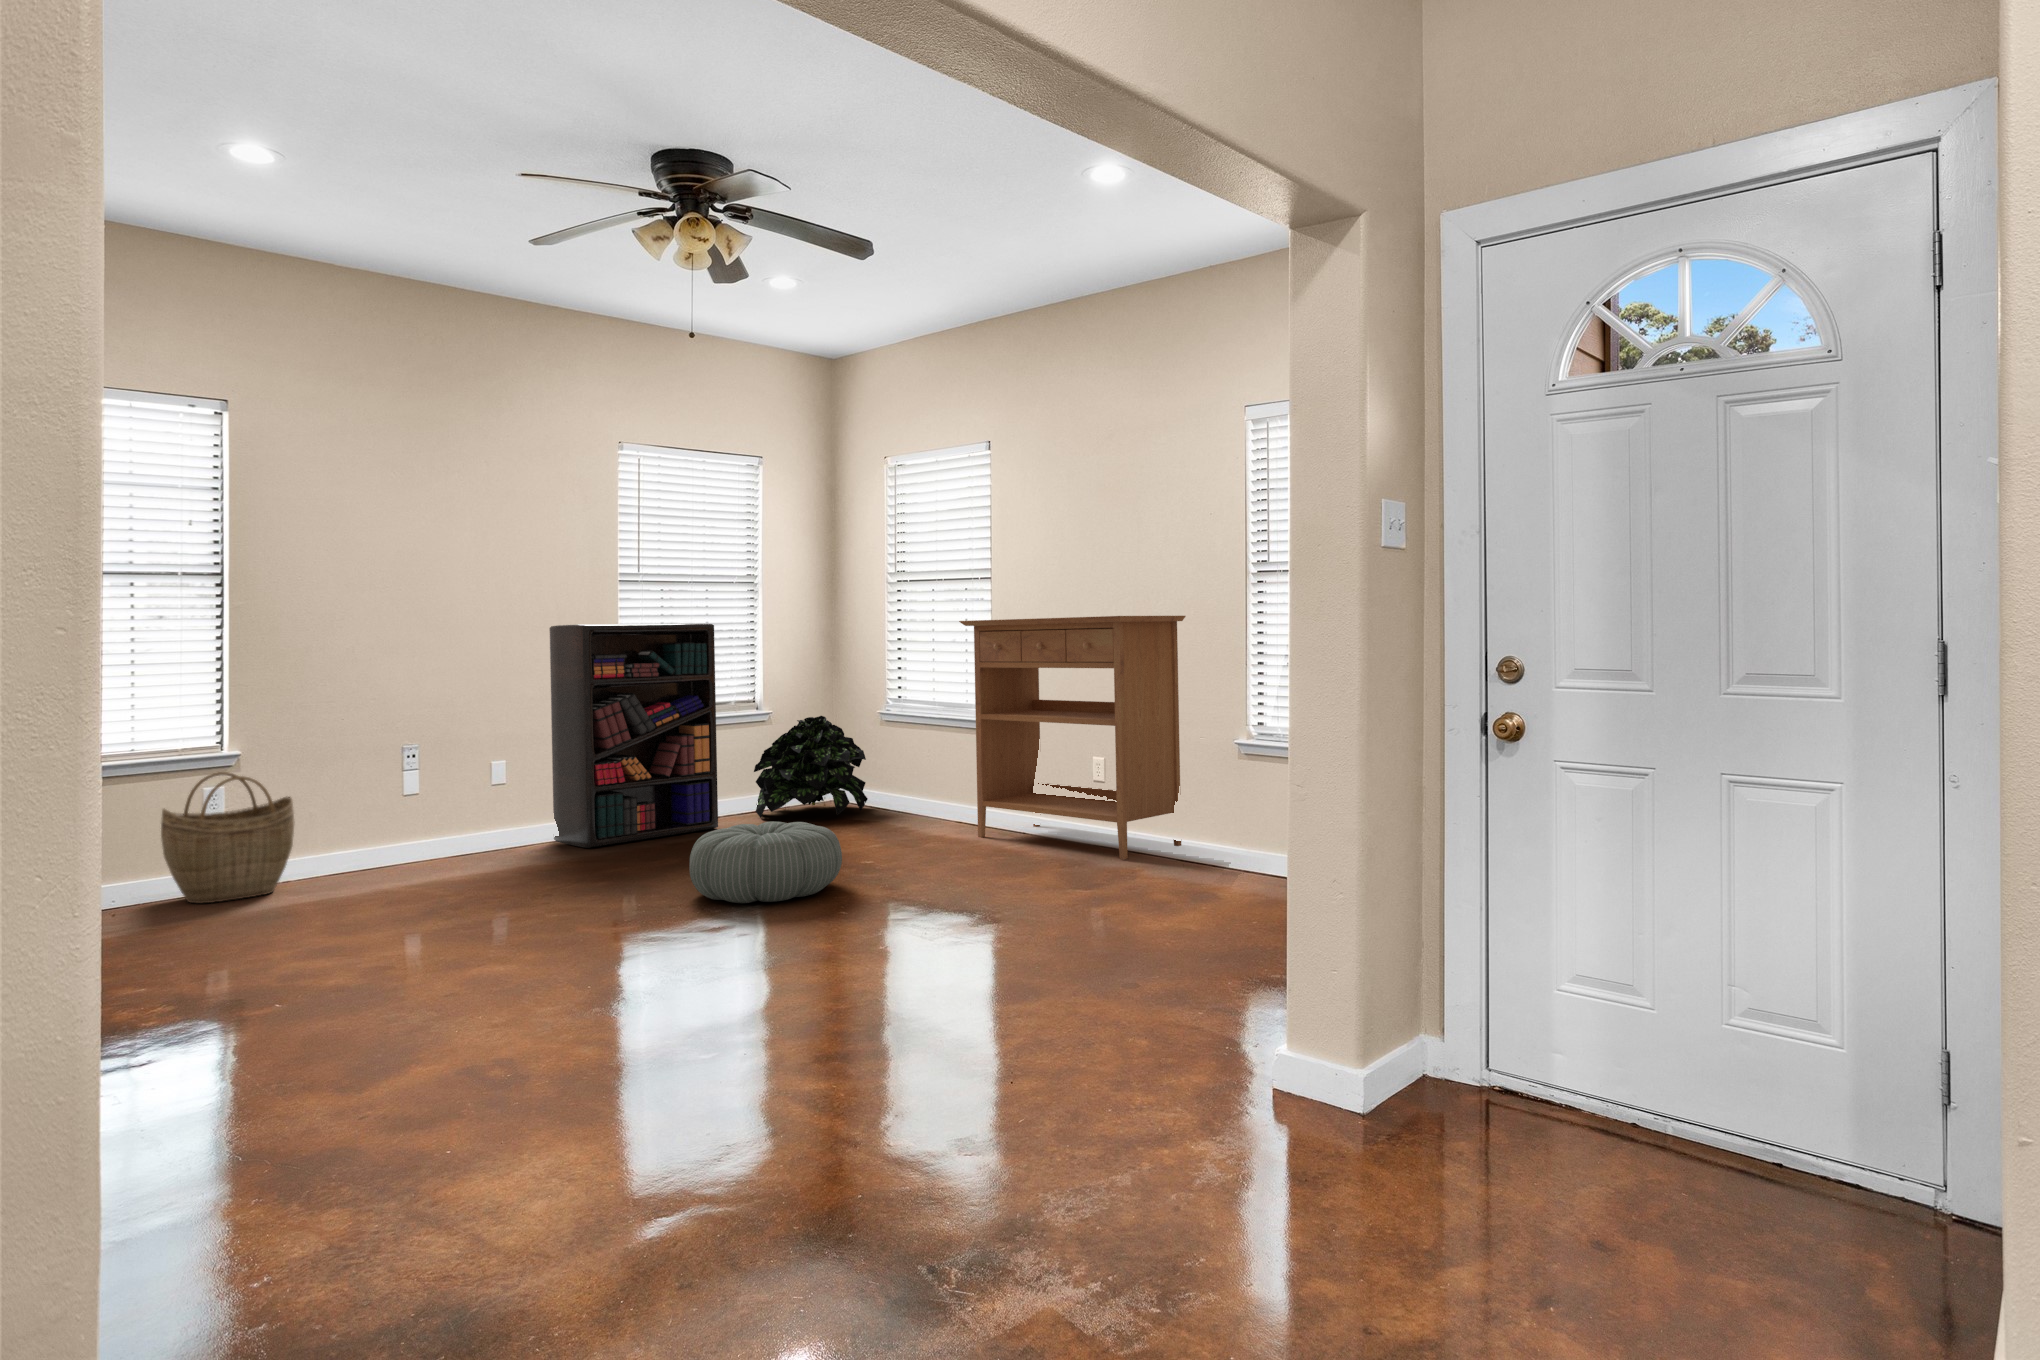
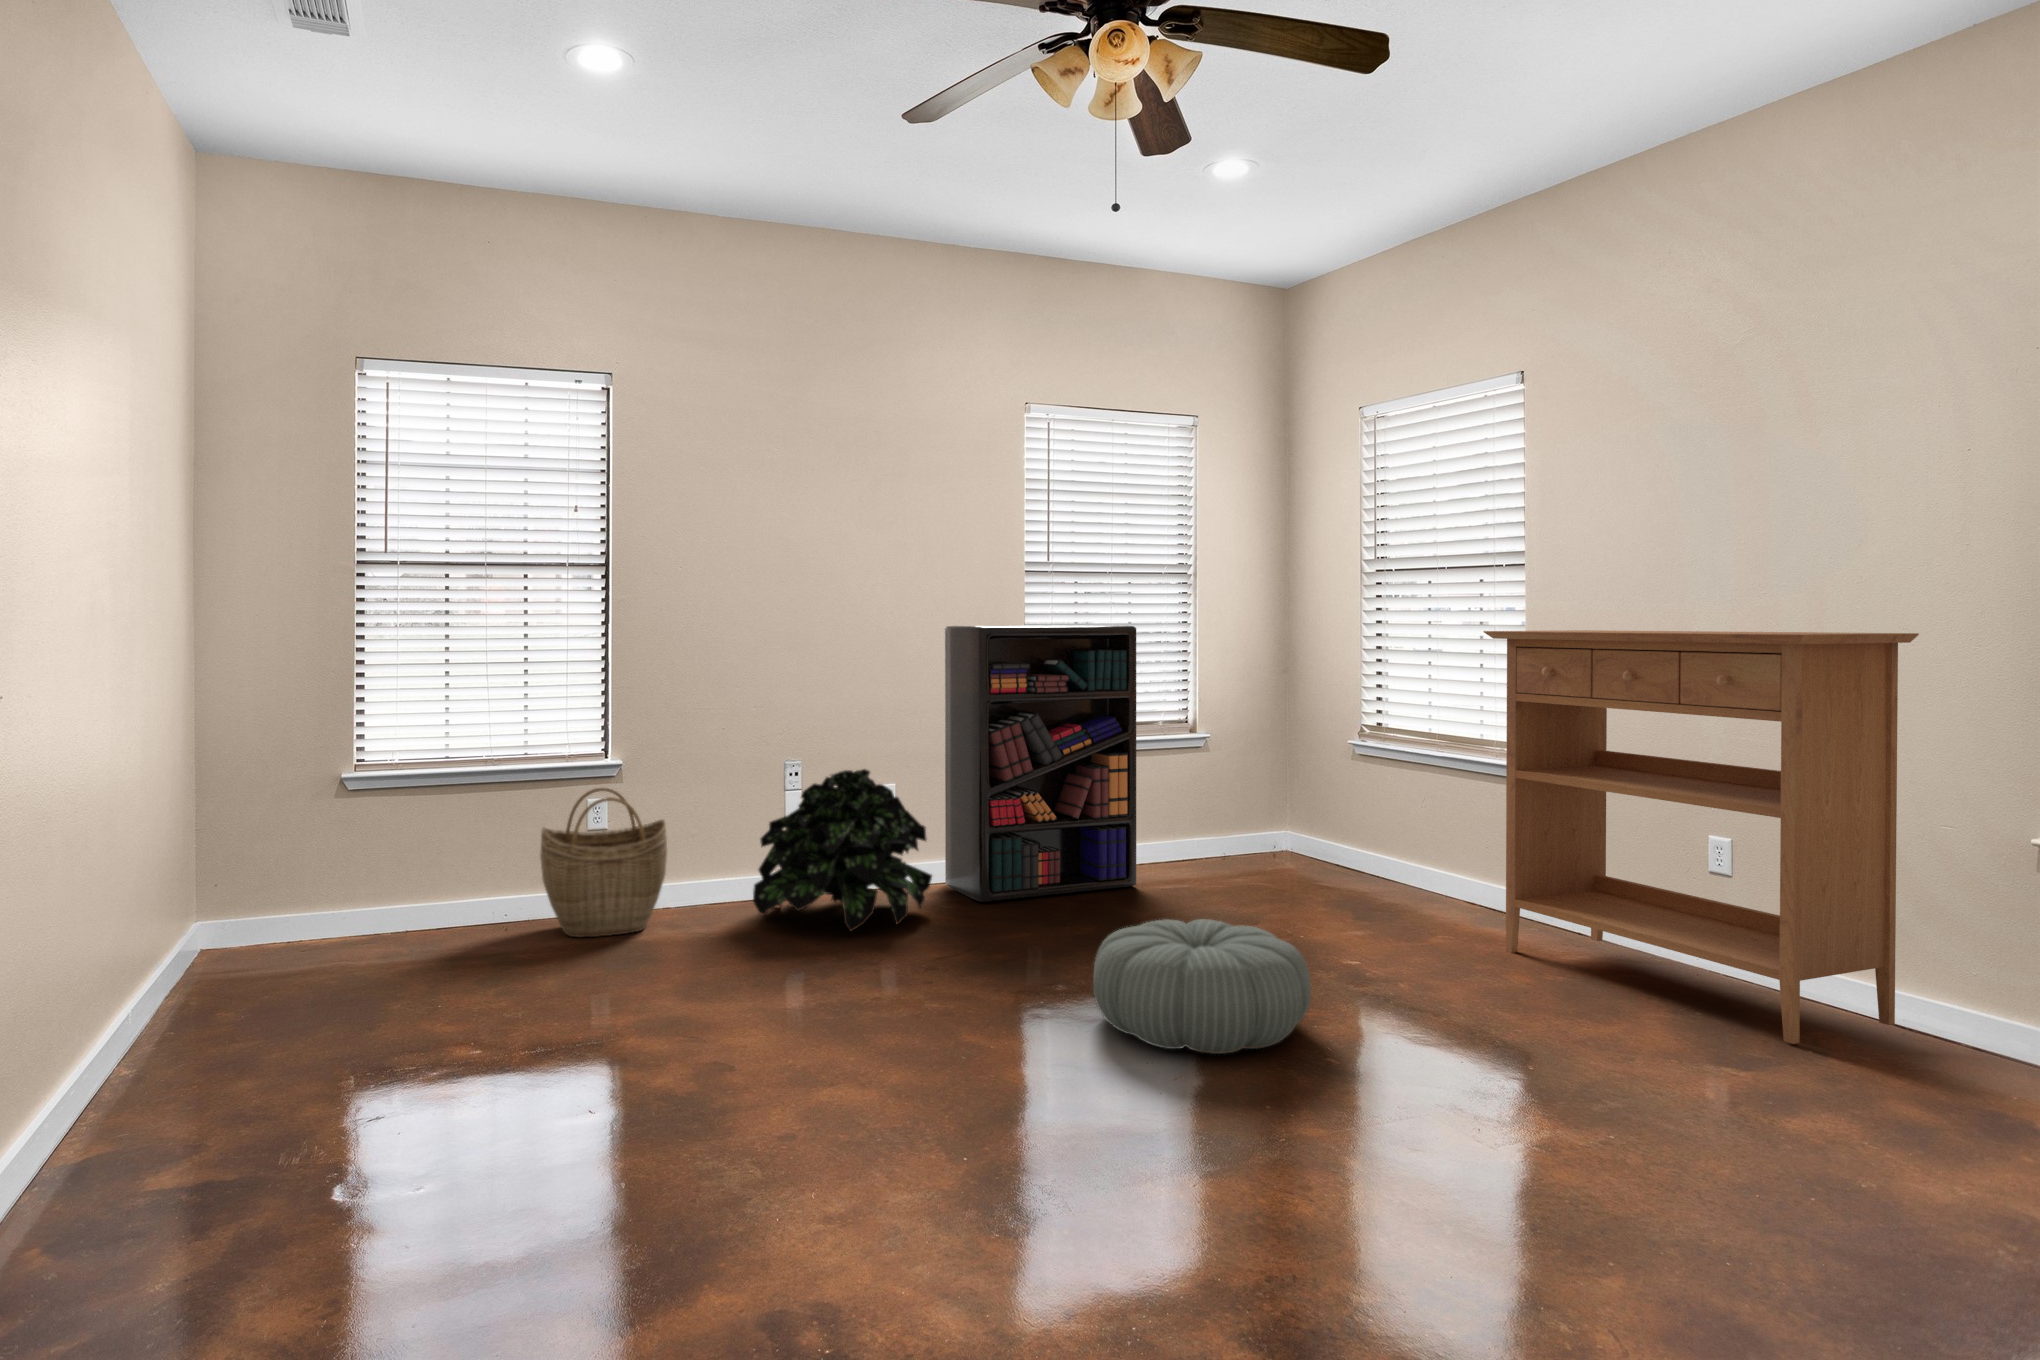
potted plant: present [754,716,868,818] -> present [753,769,932,931]

